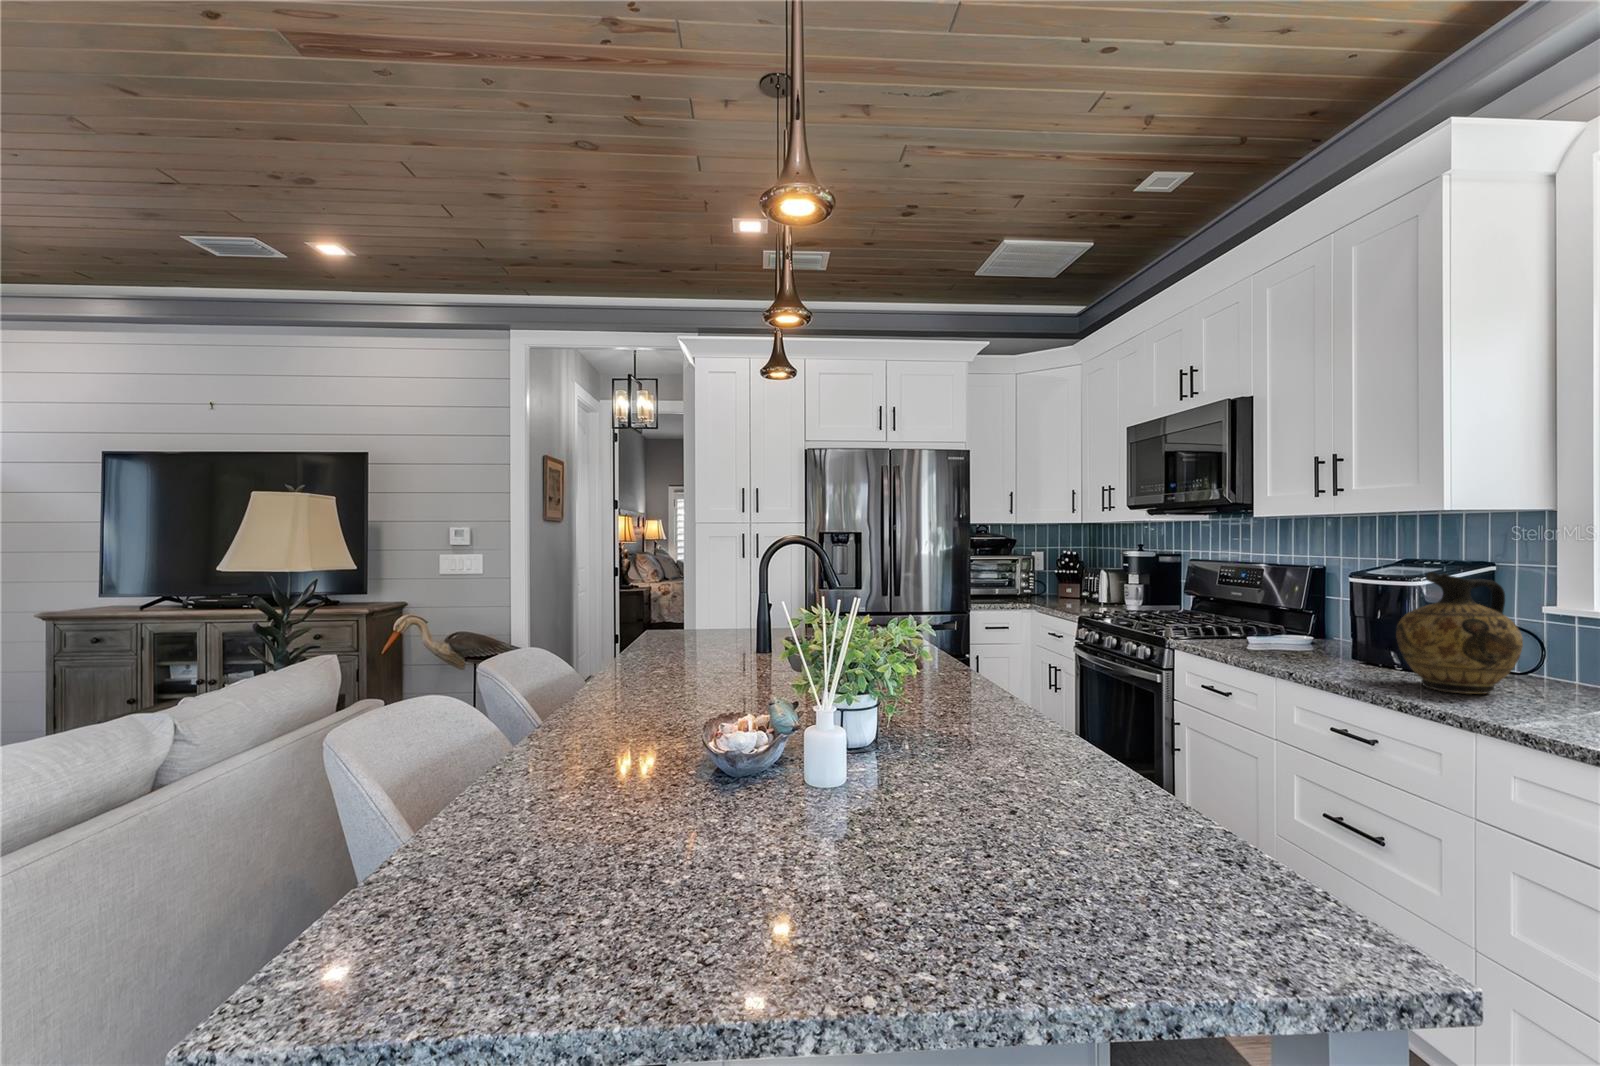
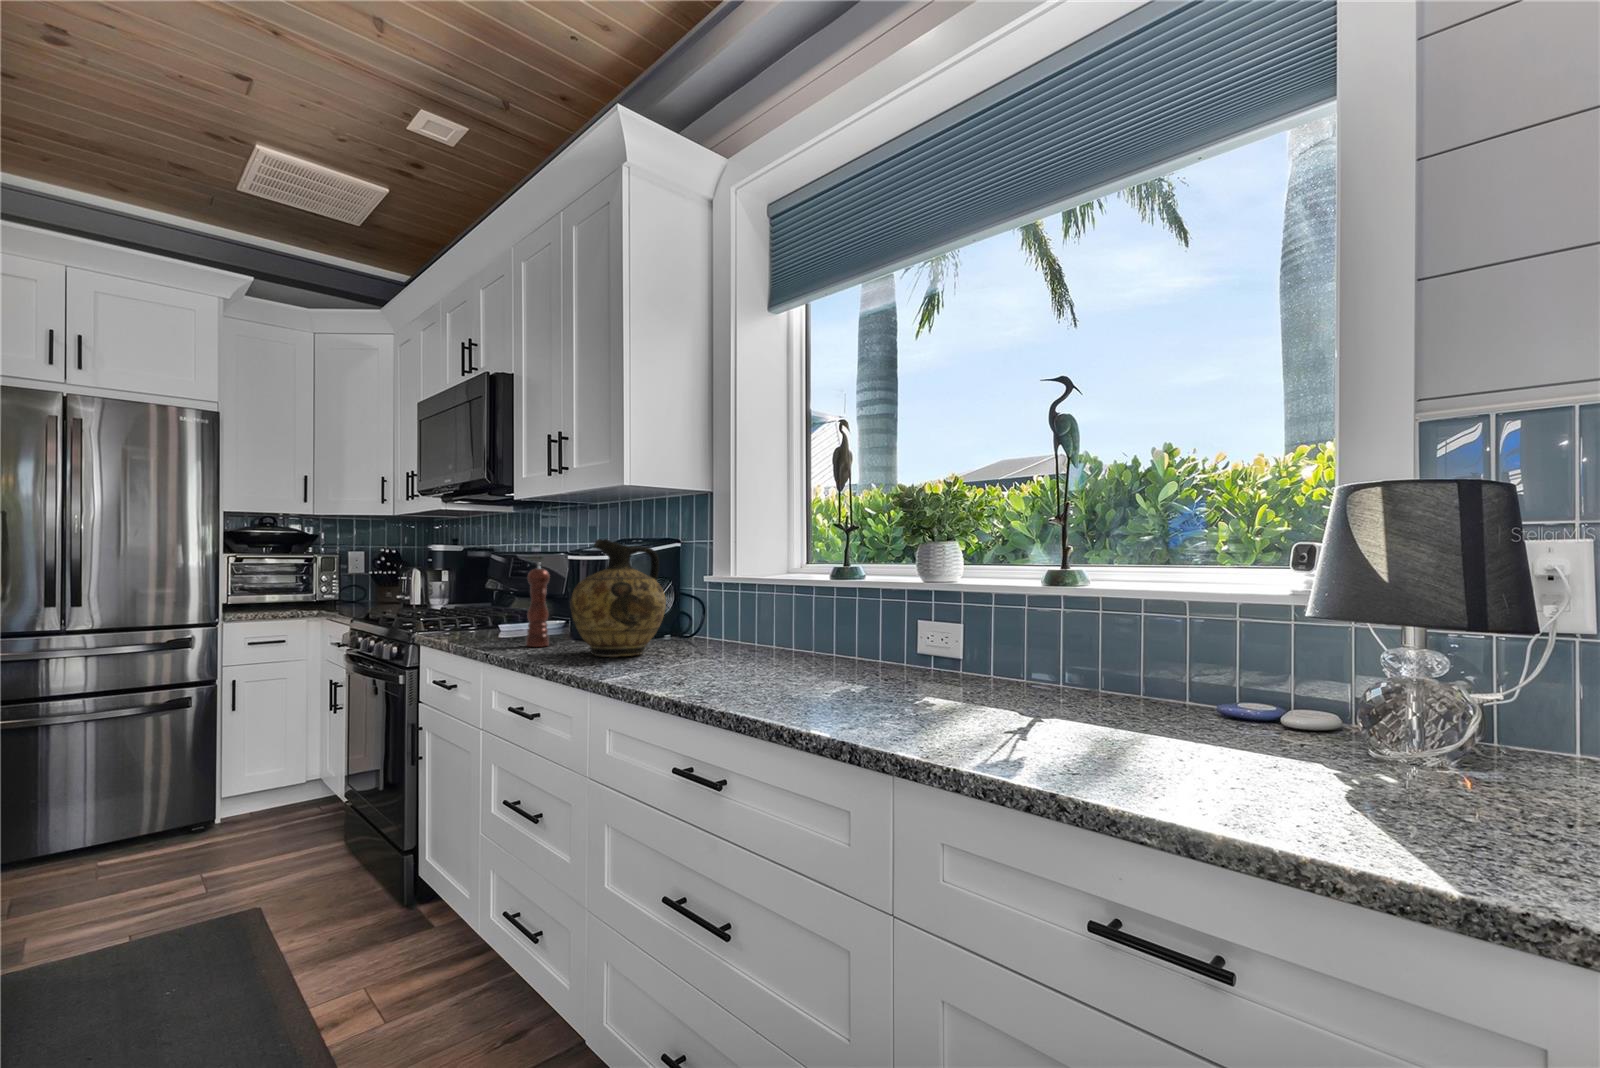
pepper mill: none [1326,590,1351,670] -> present [526,562,550,647]

